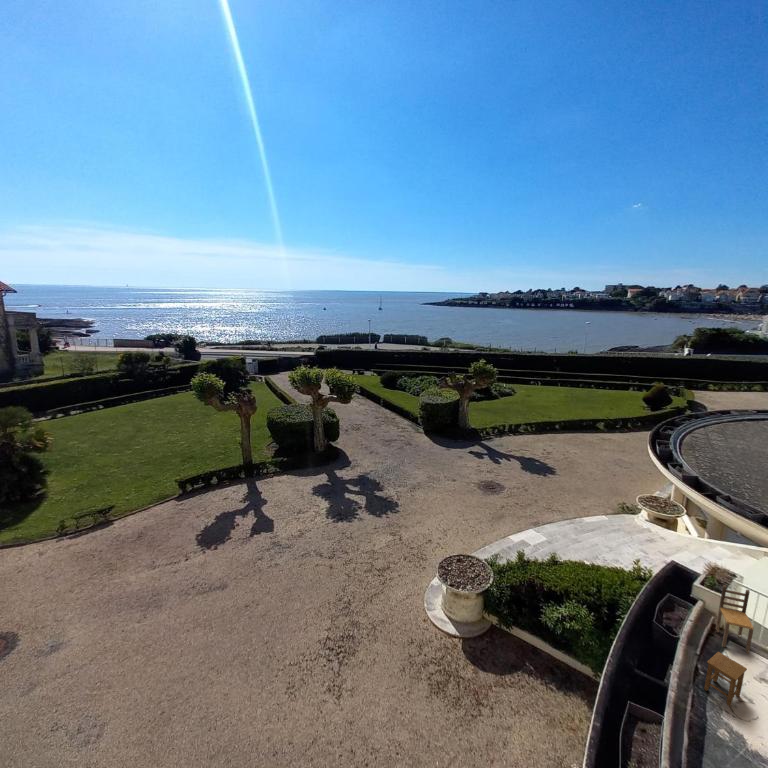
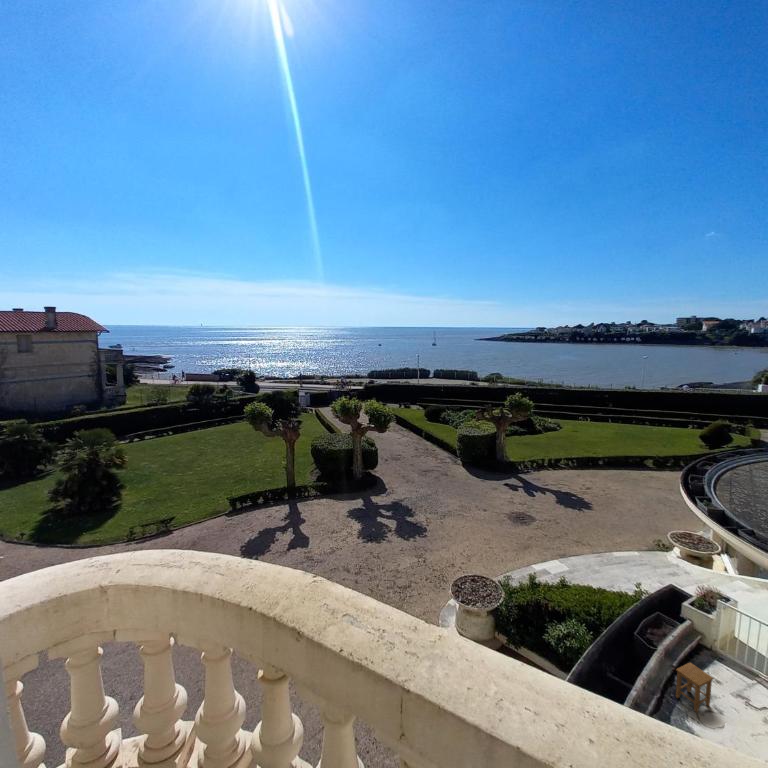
chair: present [716,585,754,653] -> none [704,605,735,673]

